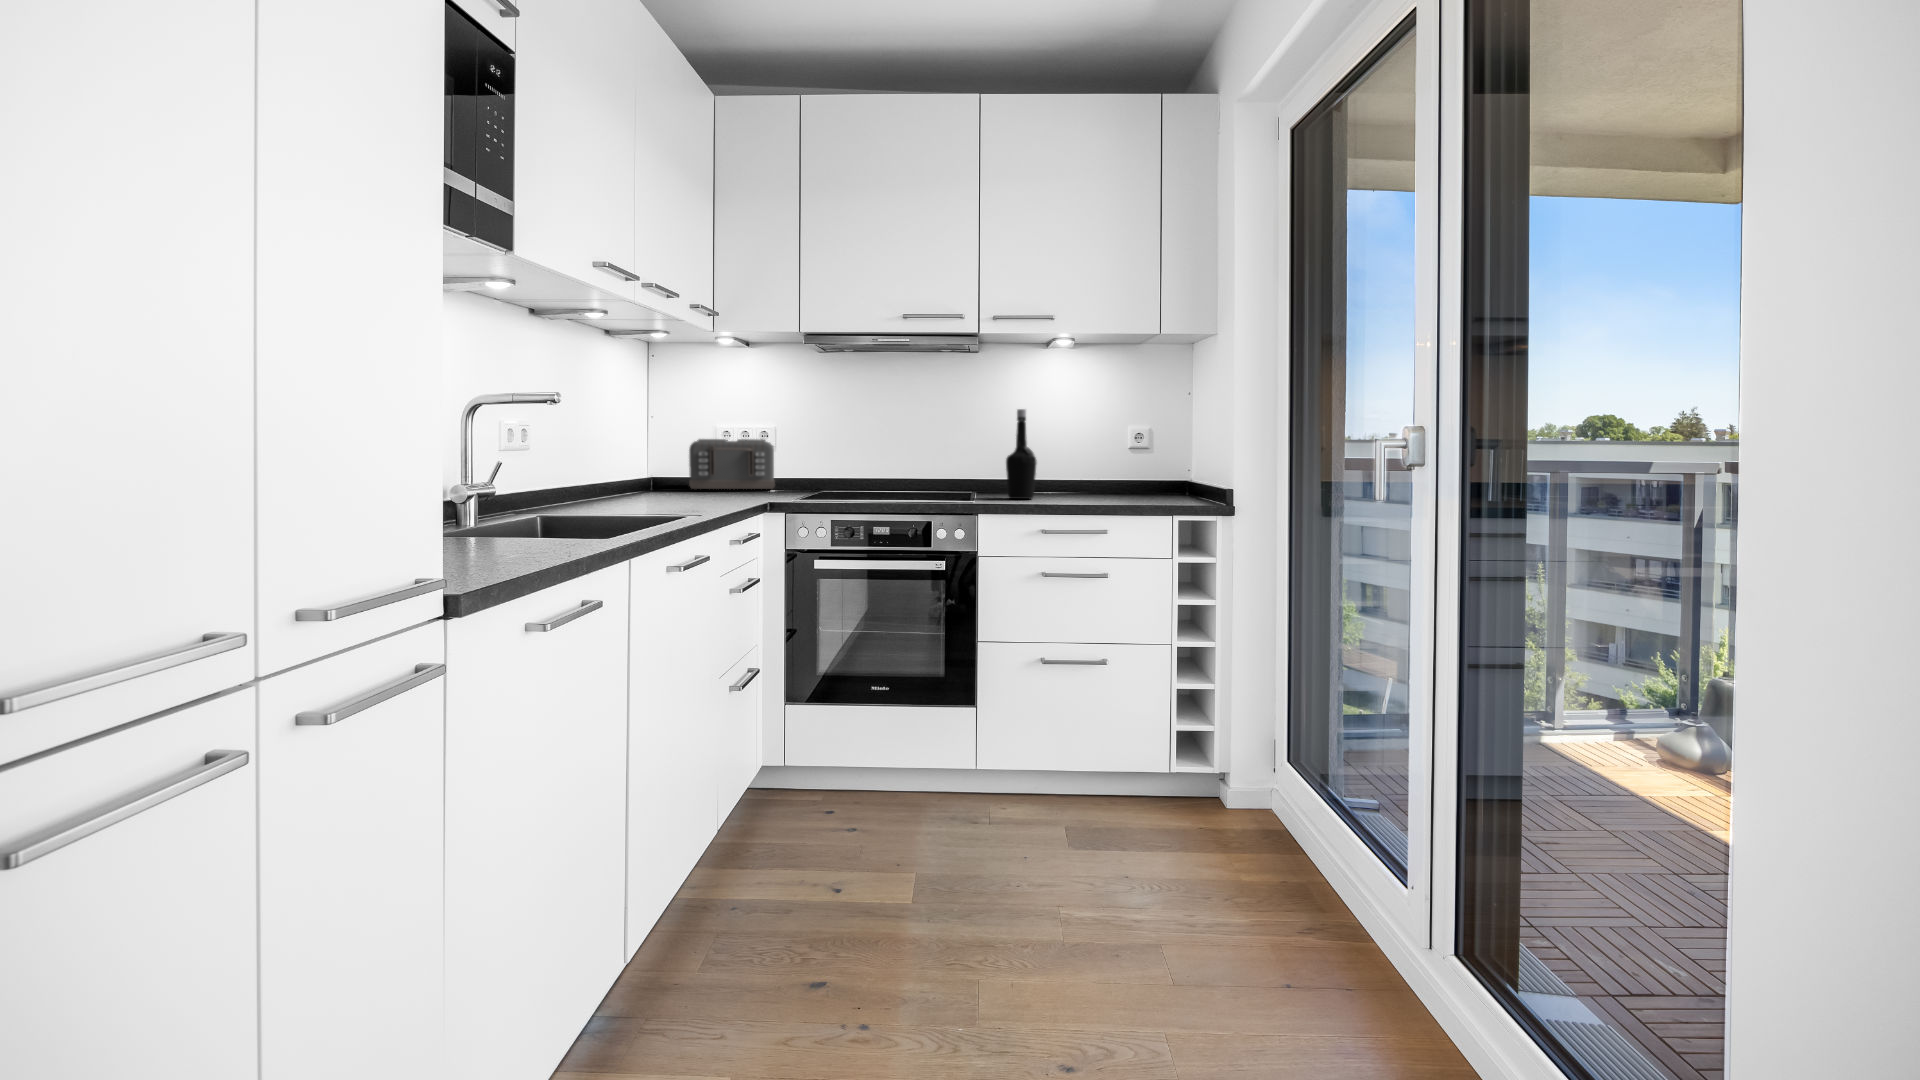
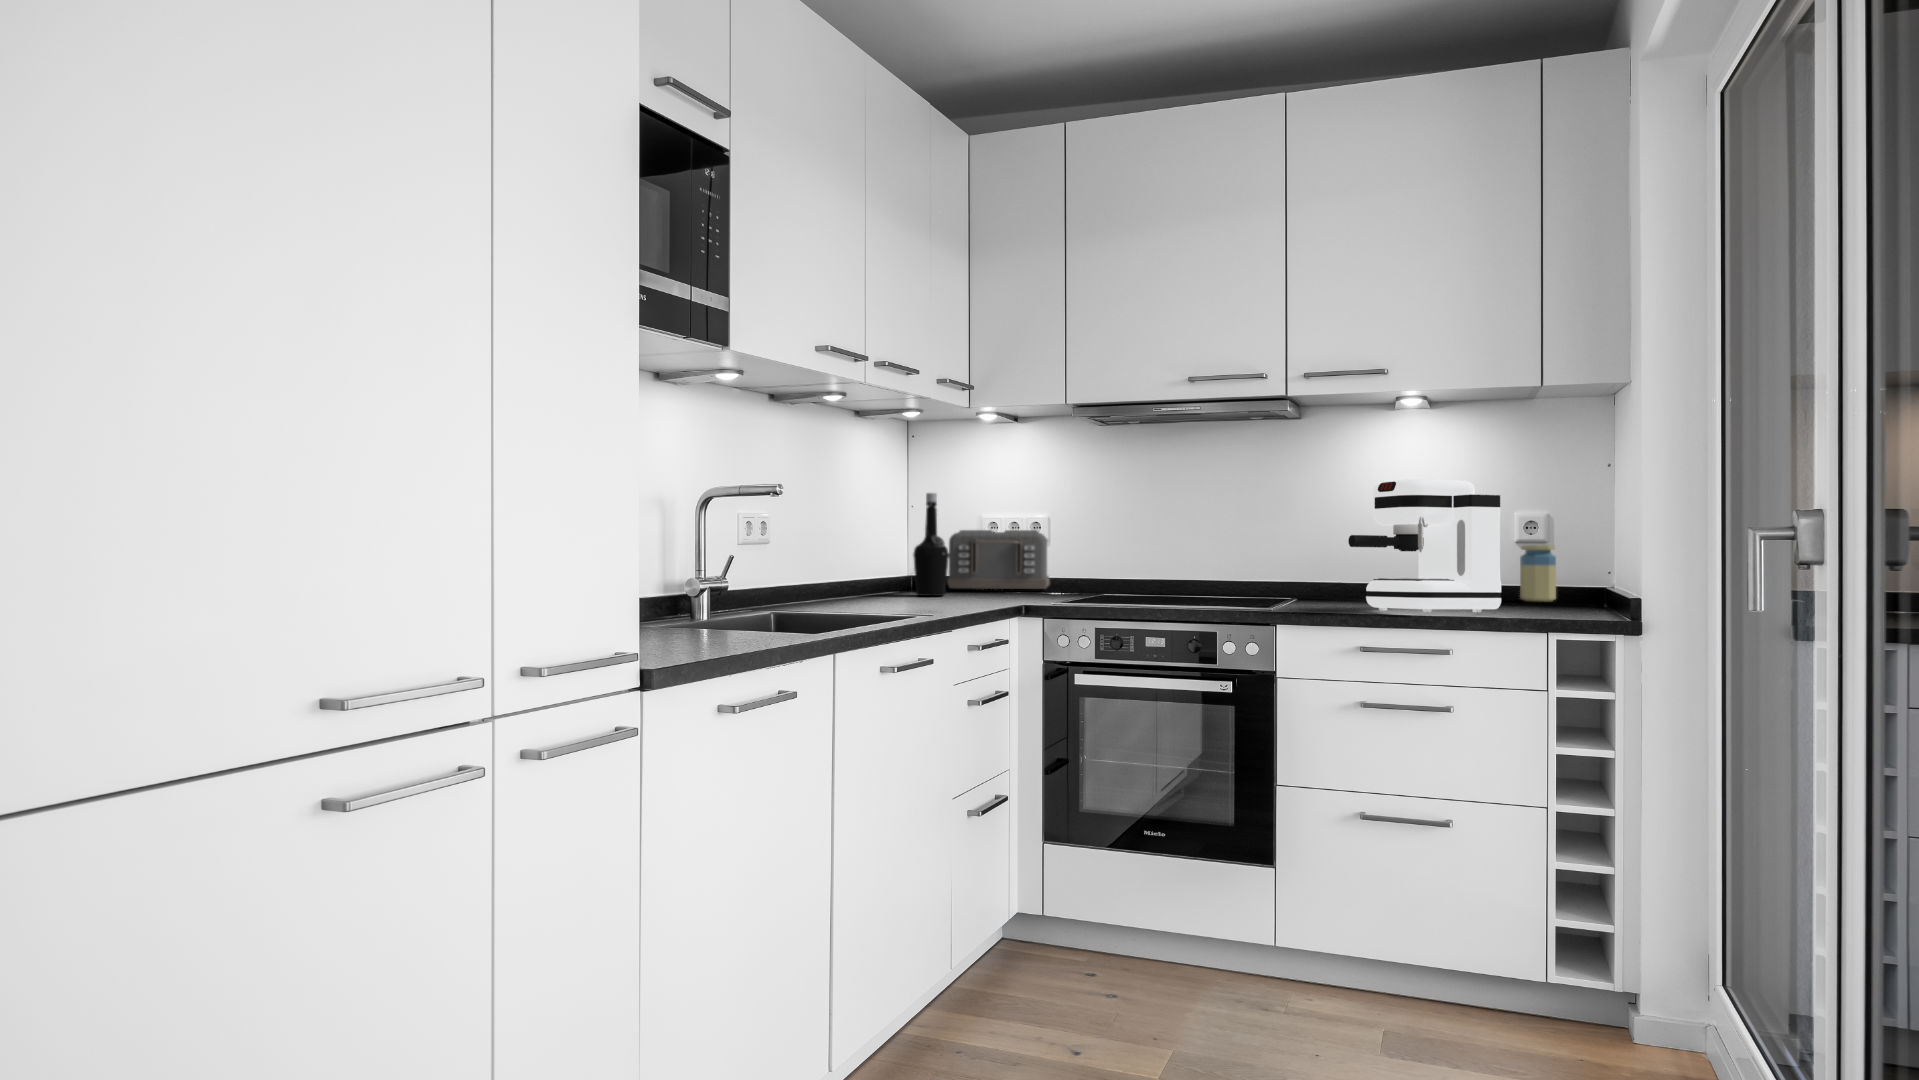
coffee maker: none [1042,399,1157,507] -> present [1348,479,1501,613]
bottle: present [1006,409,1037,499] -> present [913,493,949,596]
jar: none [1150,453,1177,496] -> present [1520,545,1556,602]

